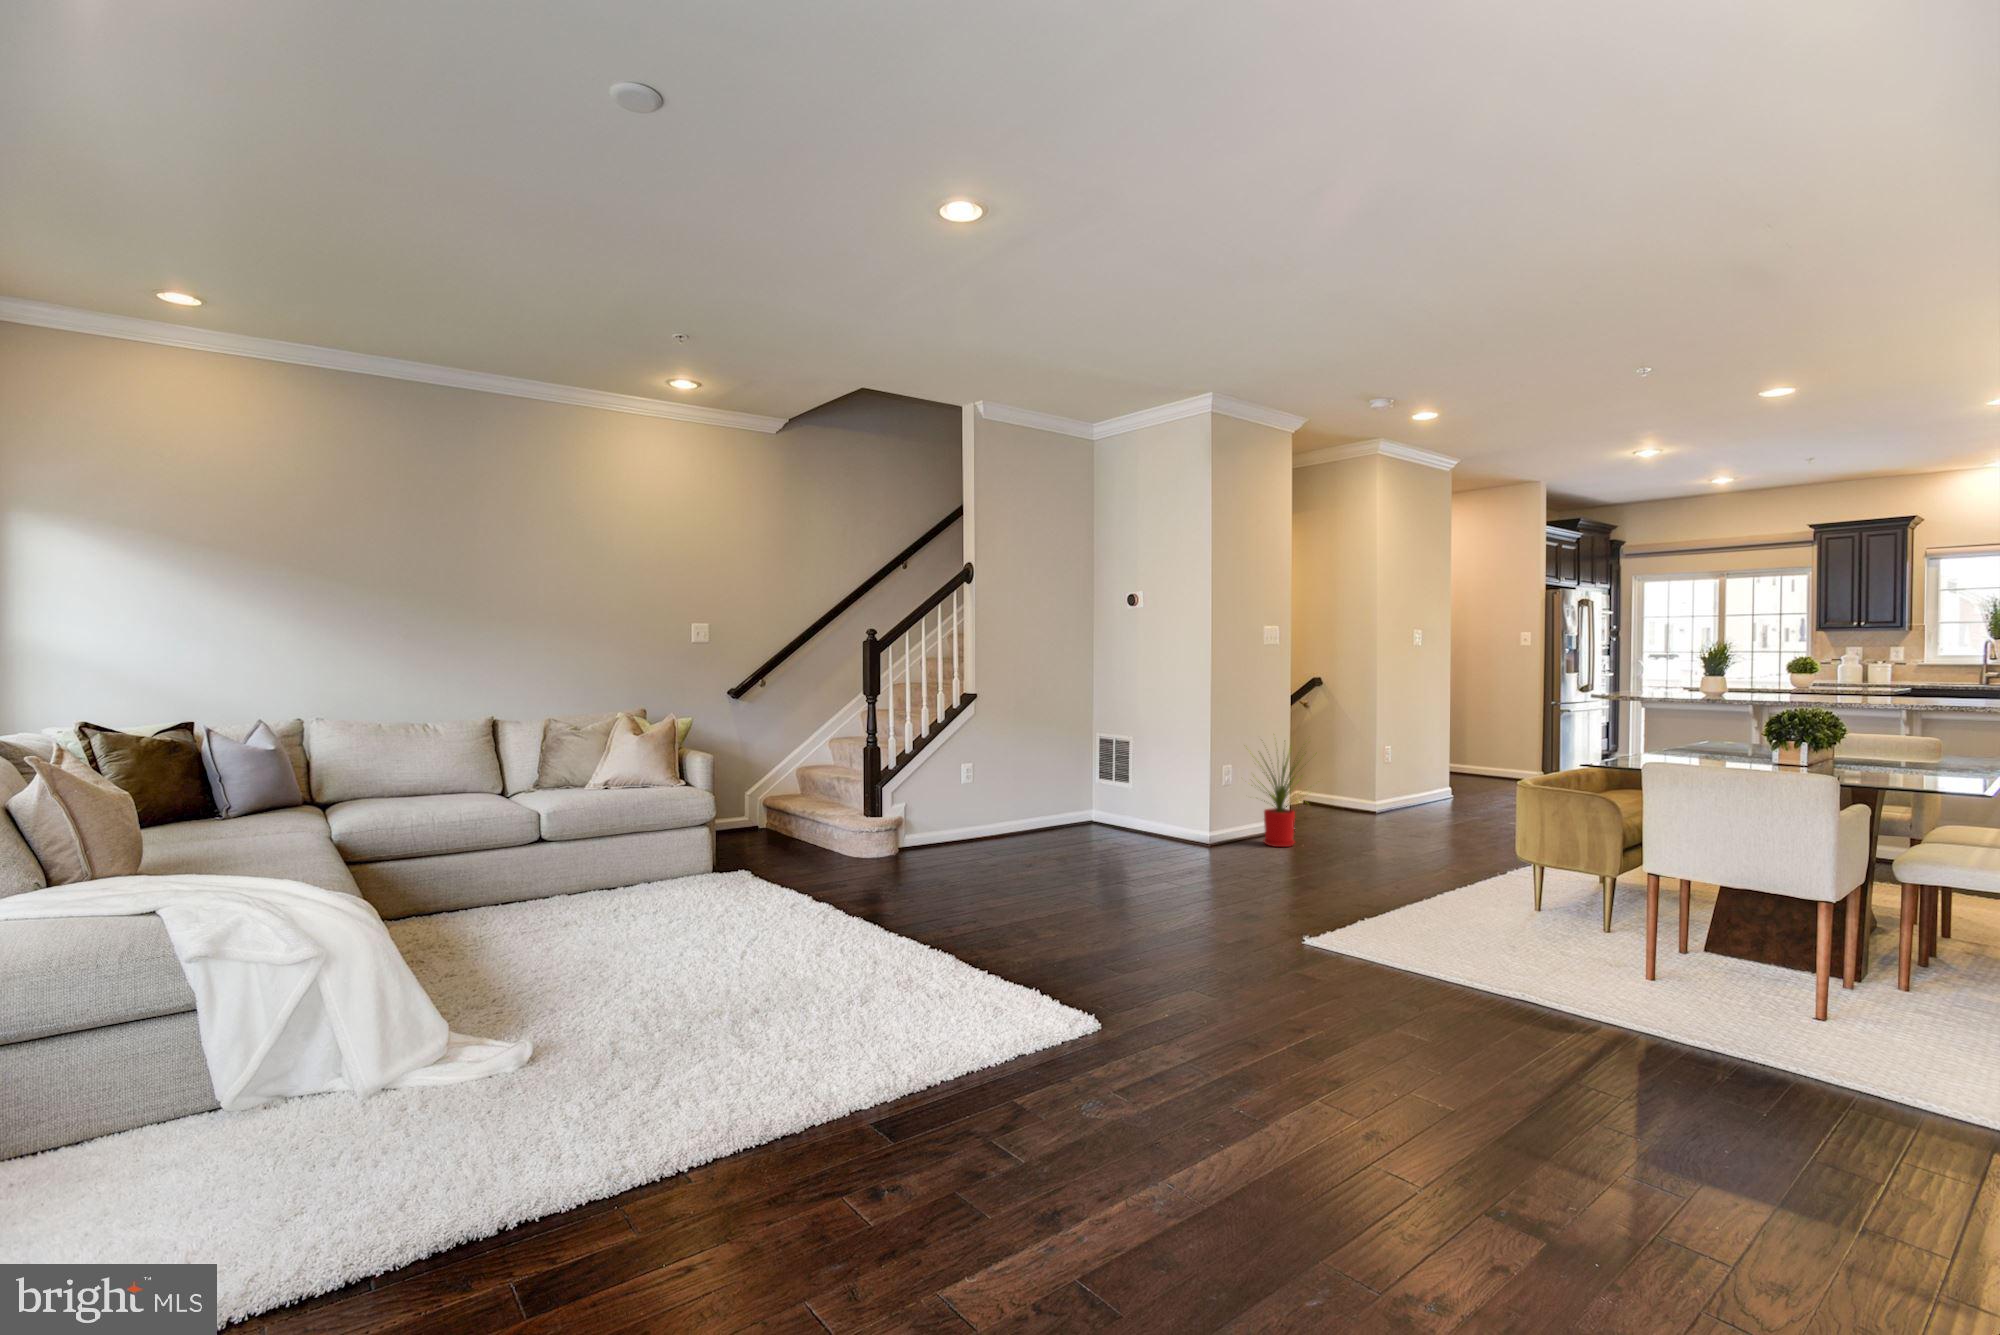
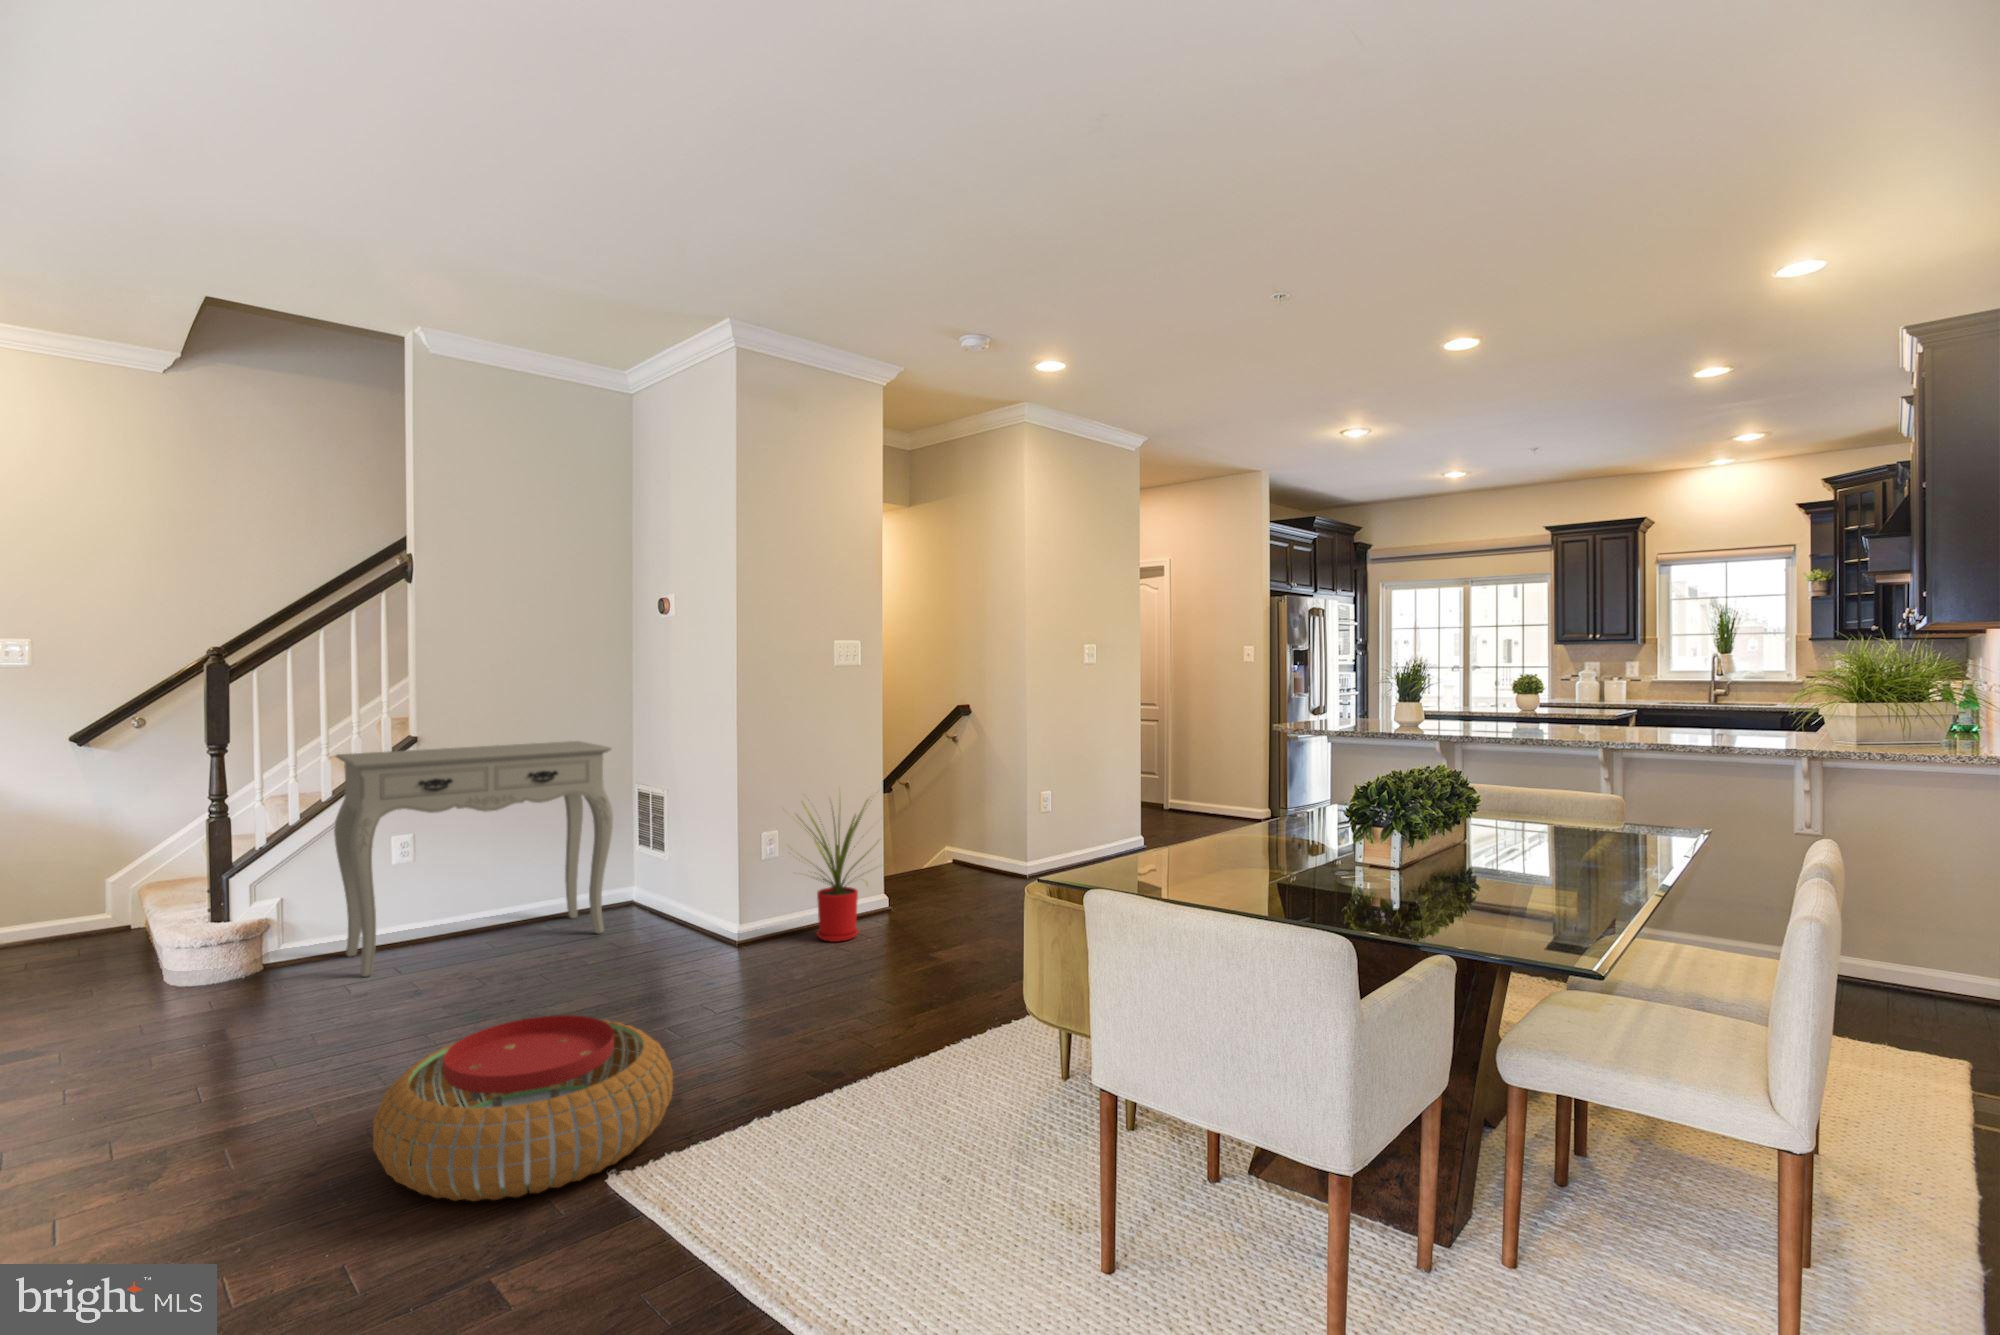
console table: none [936,699,1110,855] -> present [334,741,613,977]
pouf: none [1144,859,1314,949] -> present [373,1015,673,1201]

